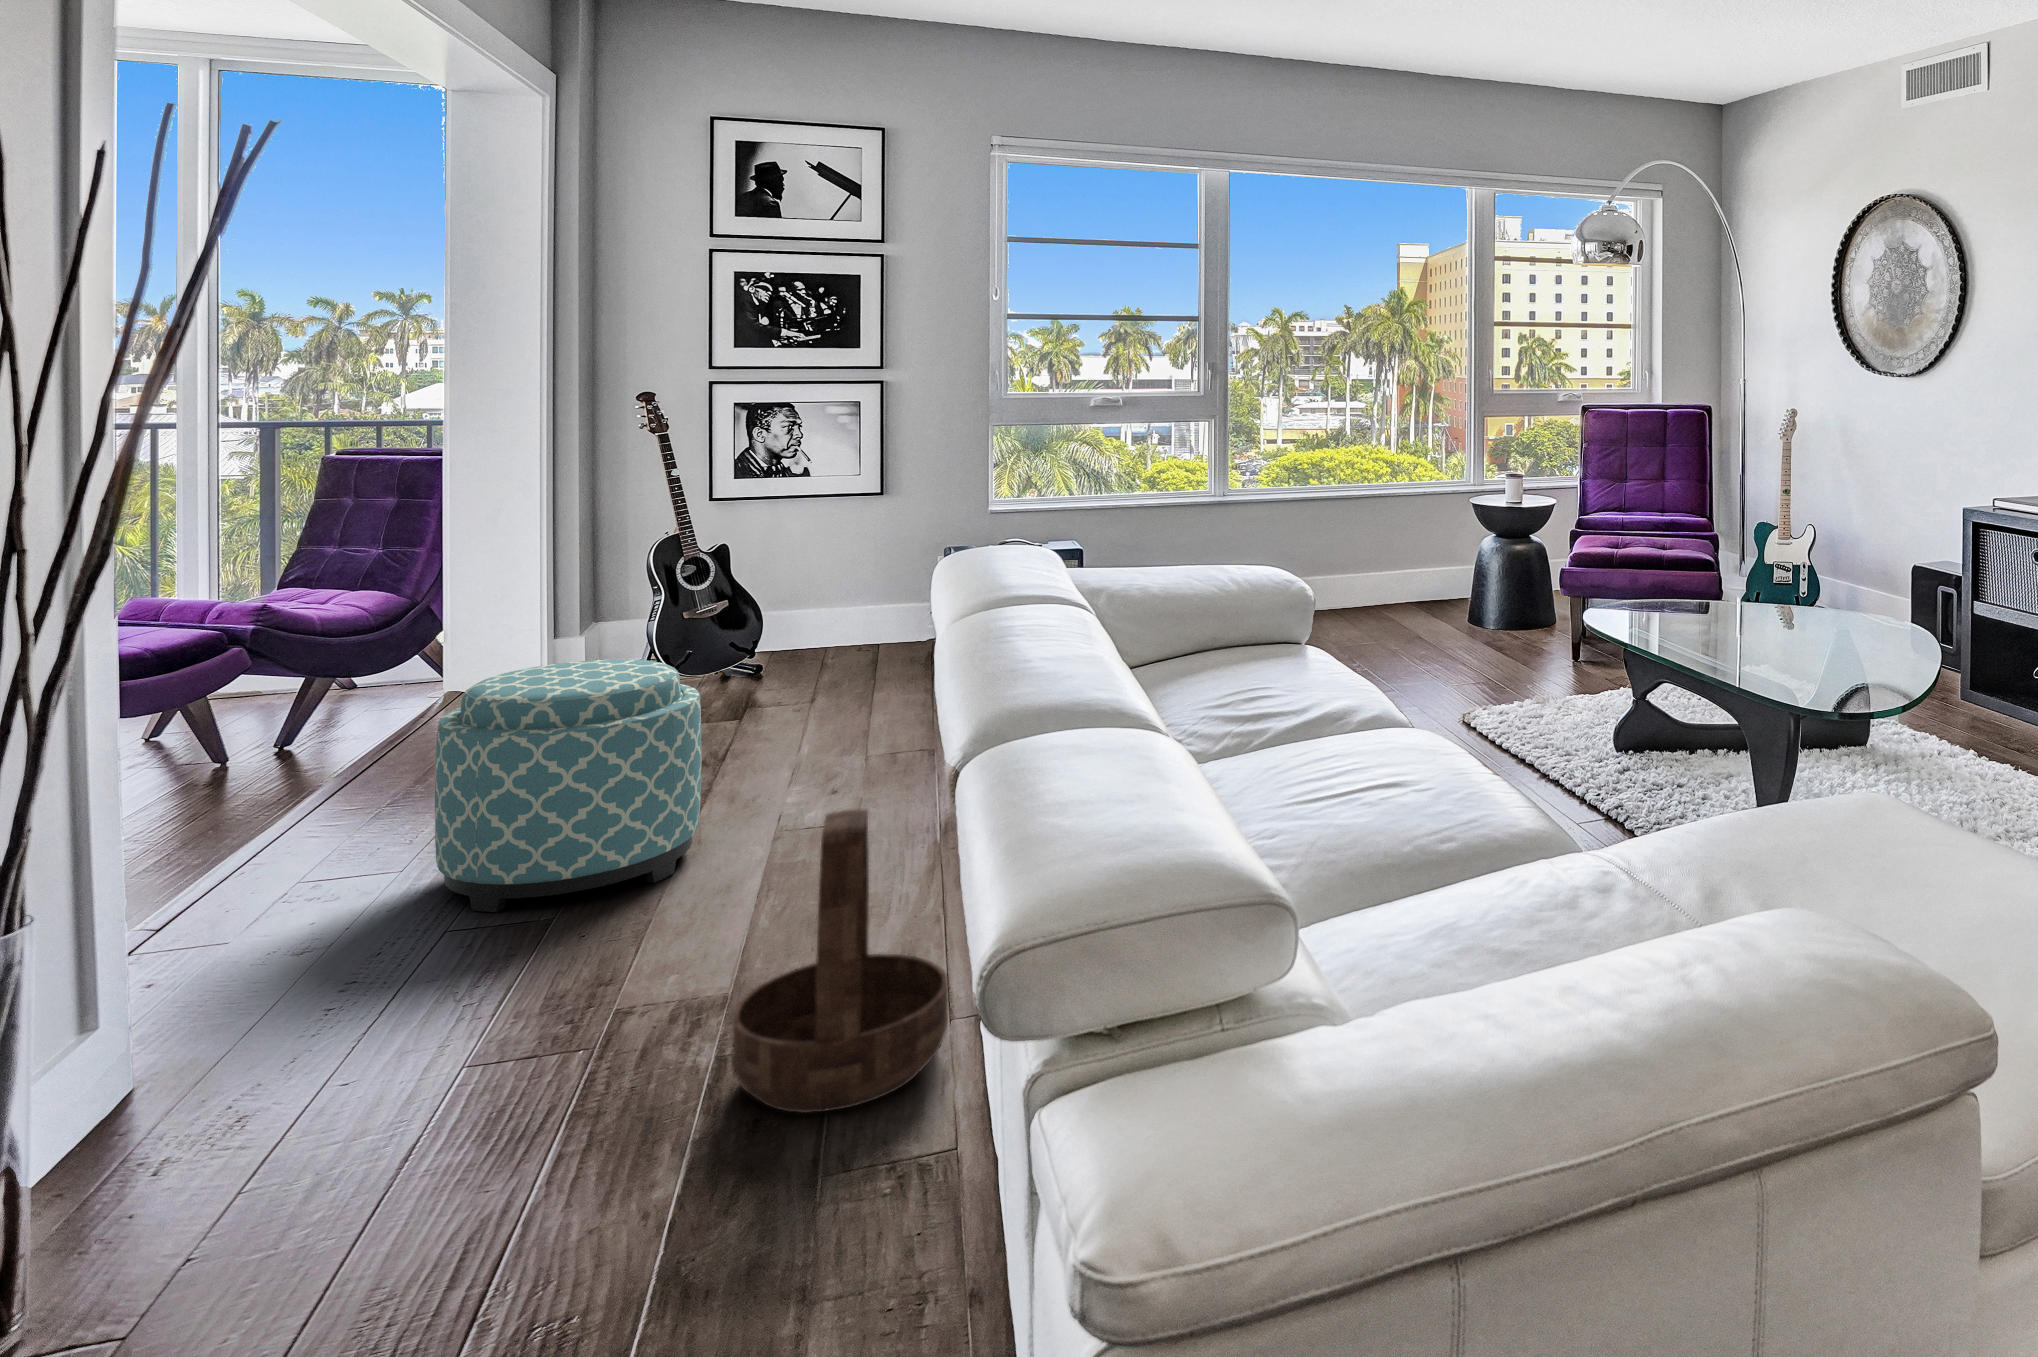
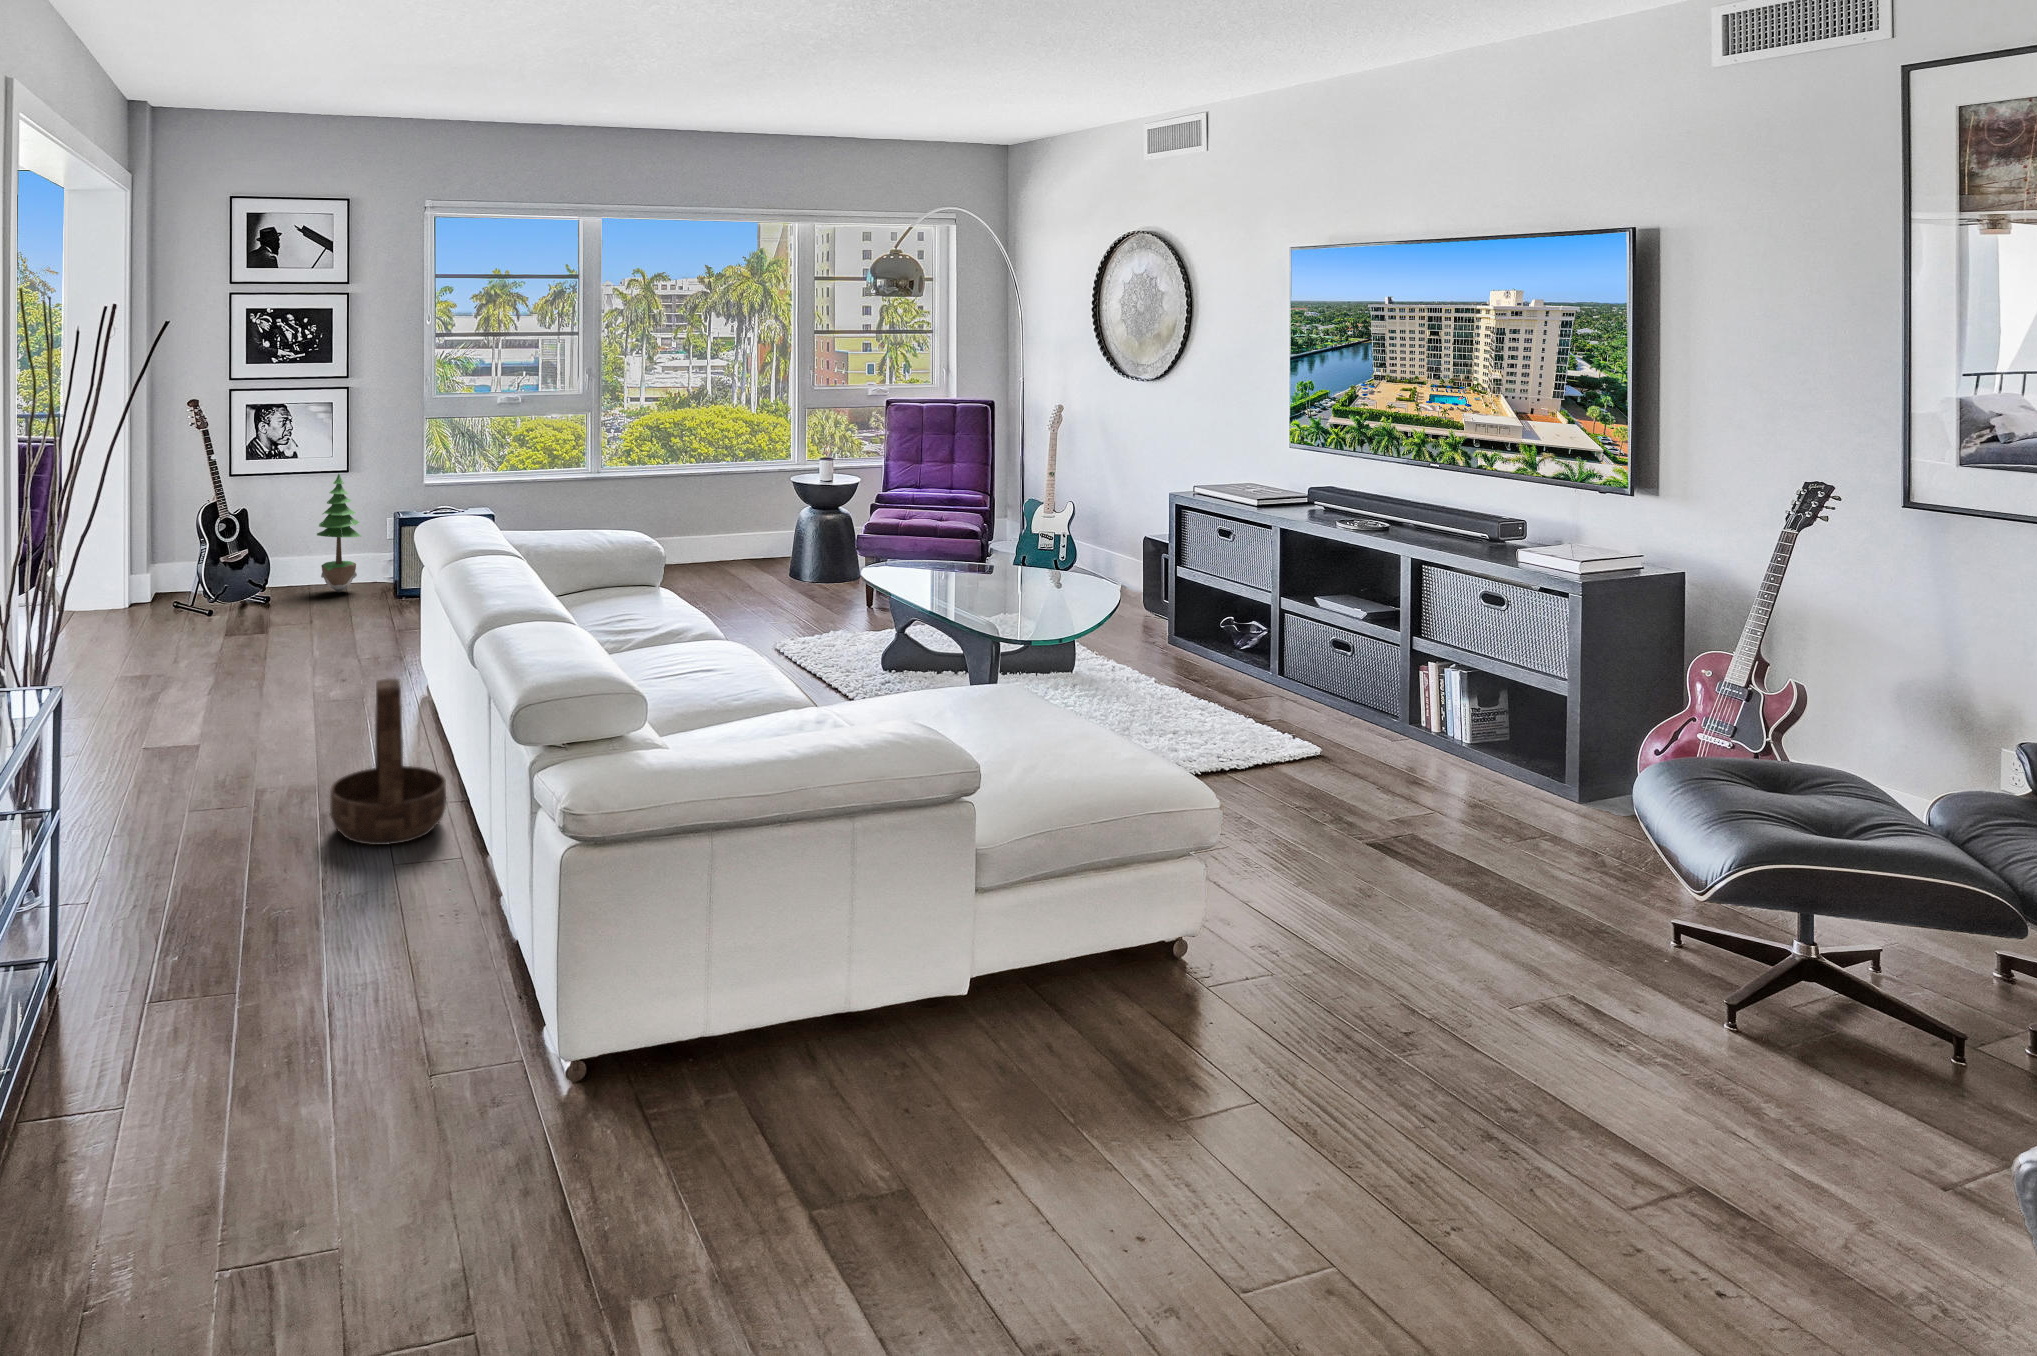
potted tree: none [830,494,893,656] -> present [317,474,360,592]
ottoman: present [435,659,701,912] -> none [121,590,271,744]

